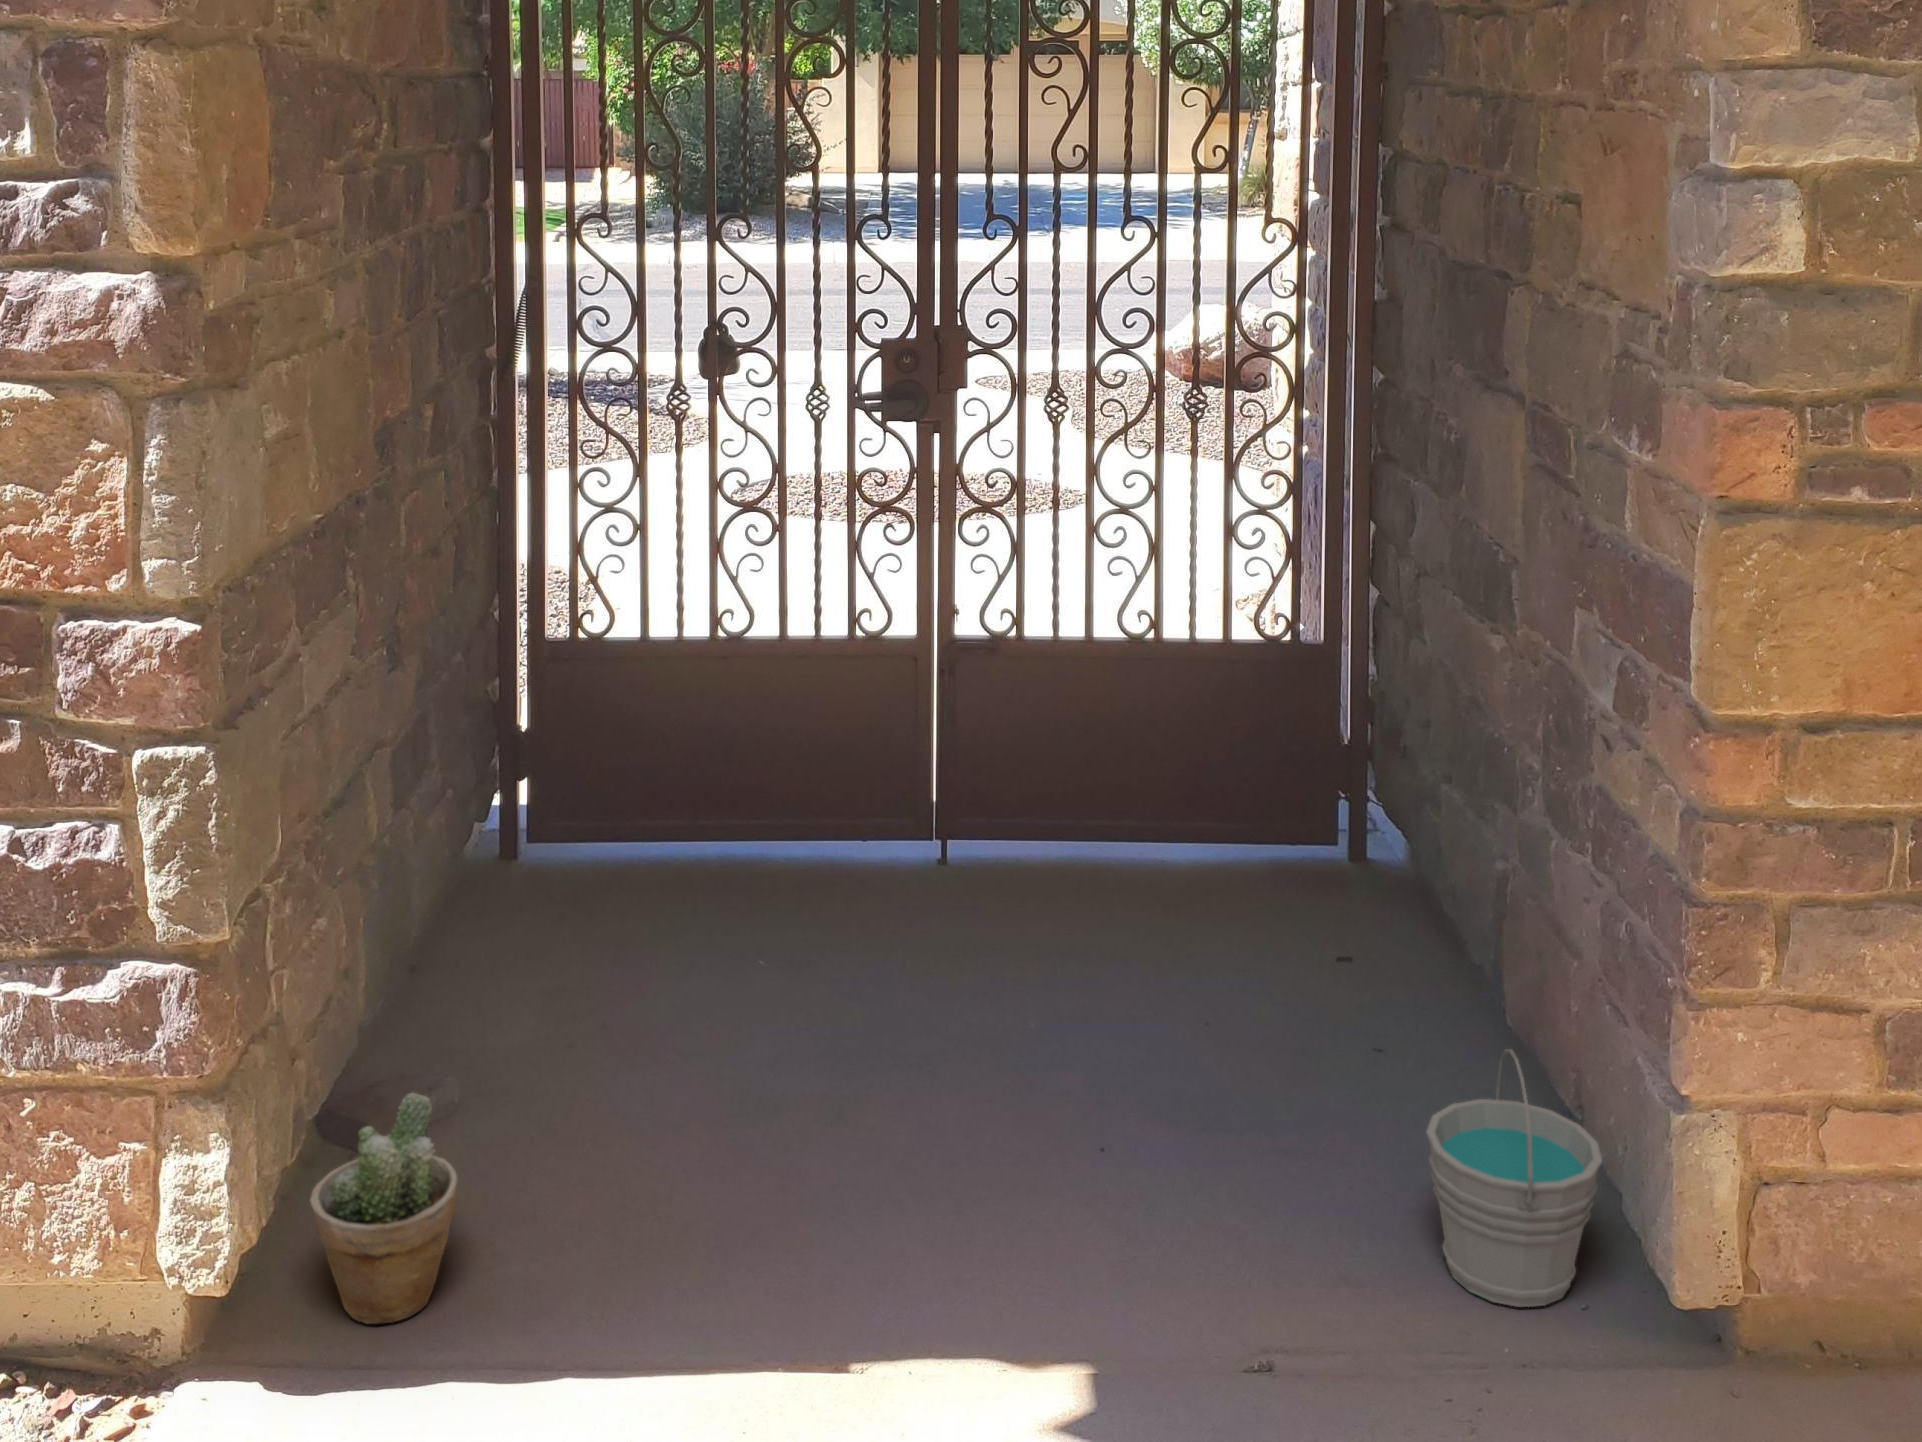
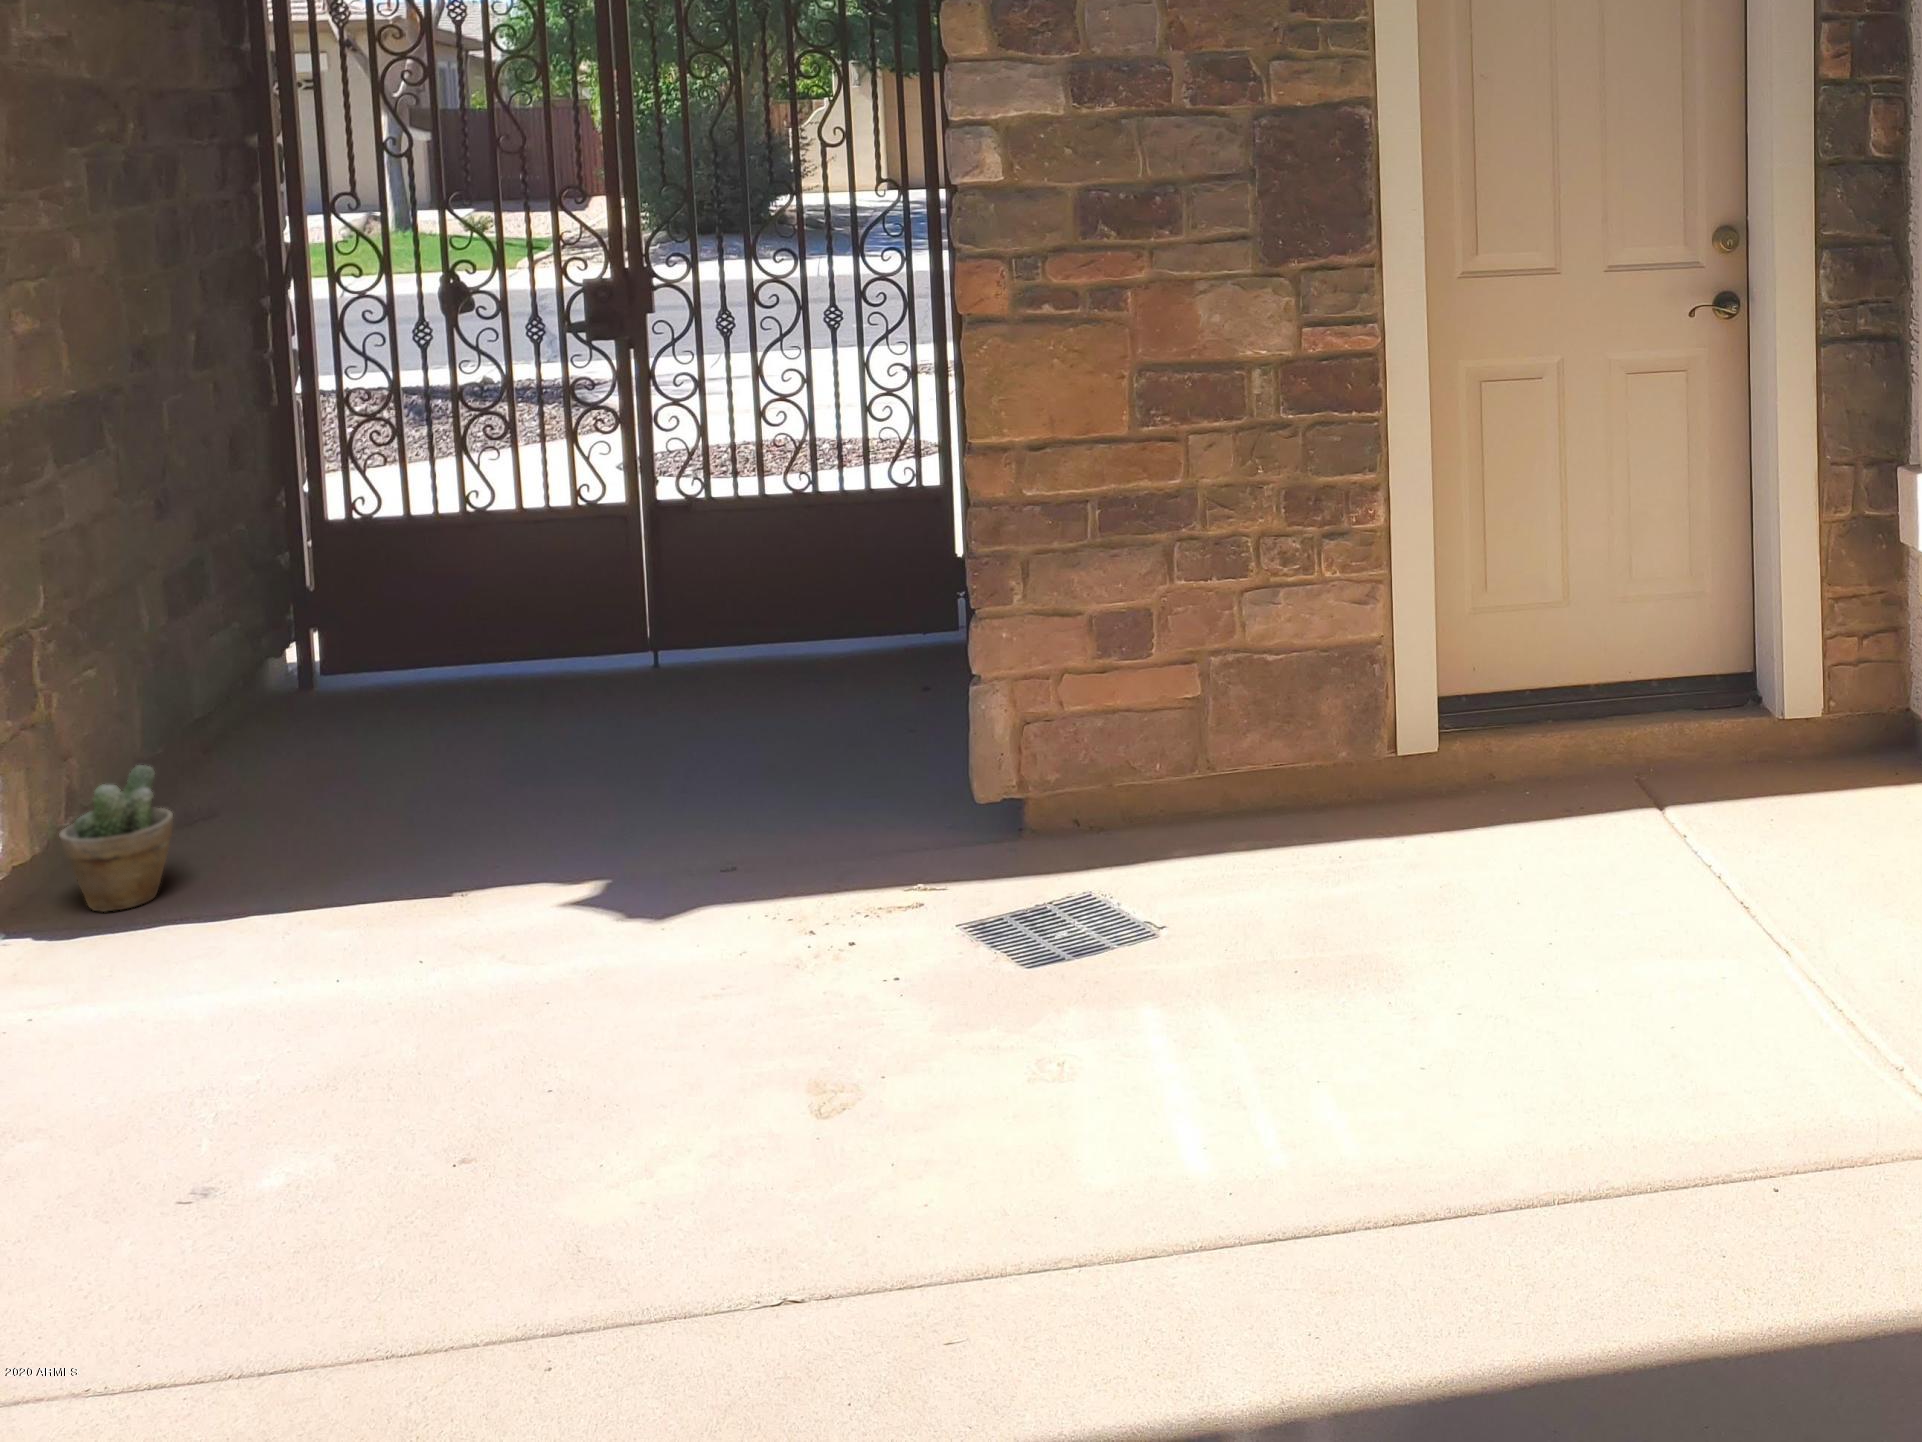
bucket: present [1426,1049,1602,1307] -> none [858,678,967,830]

